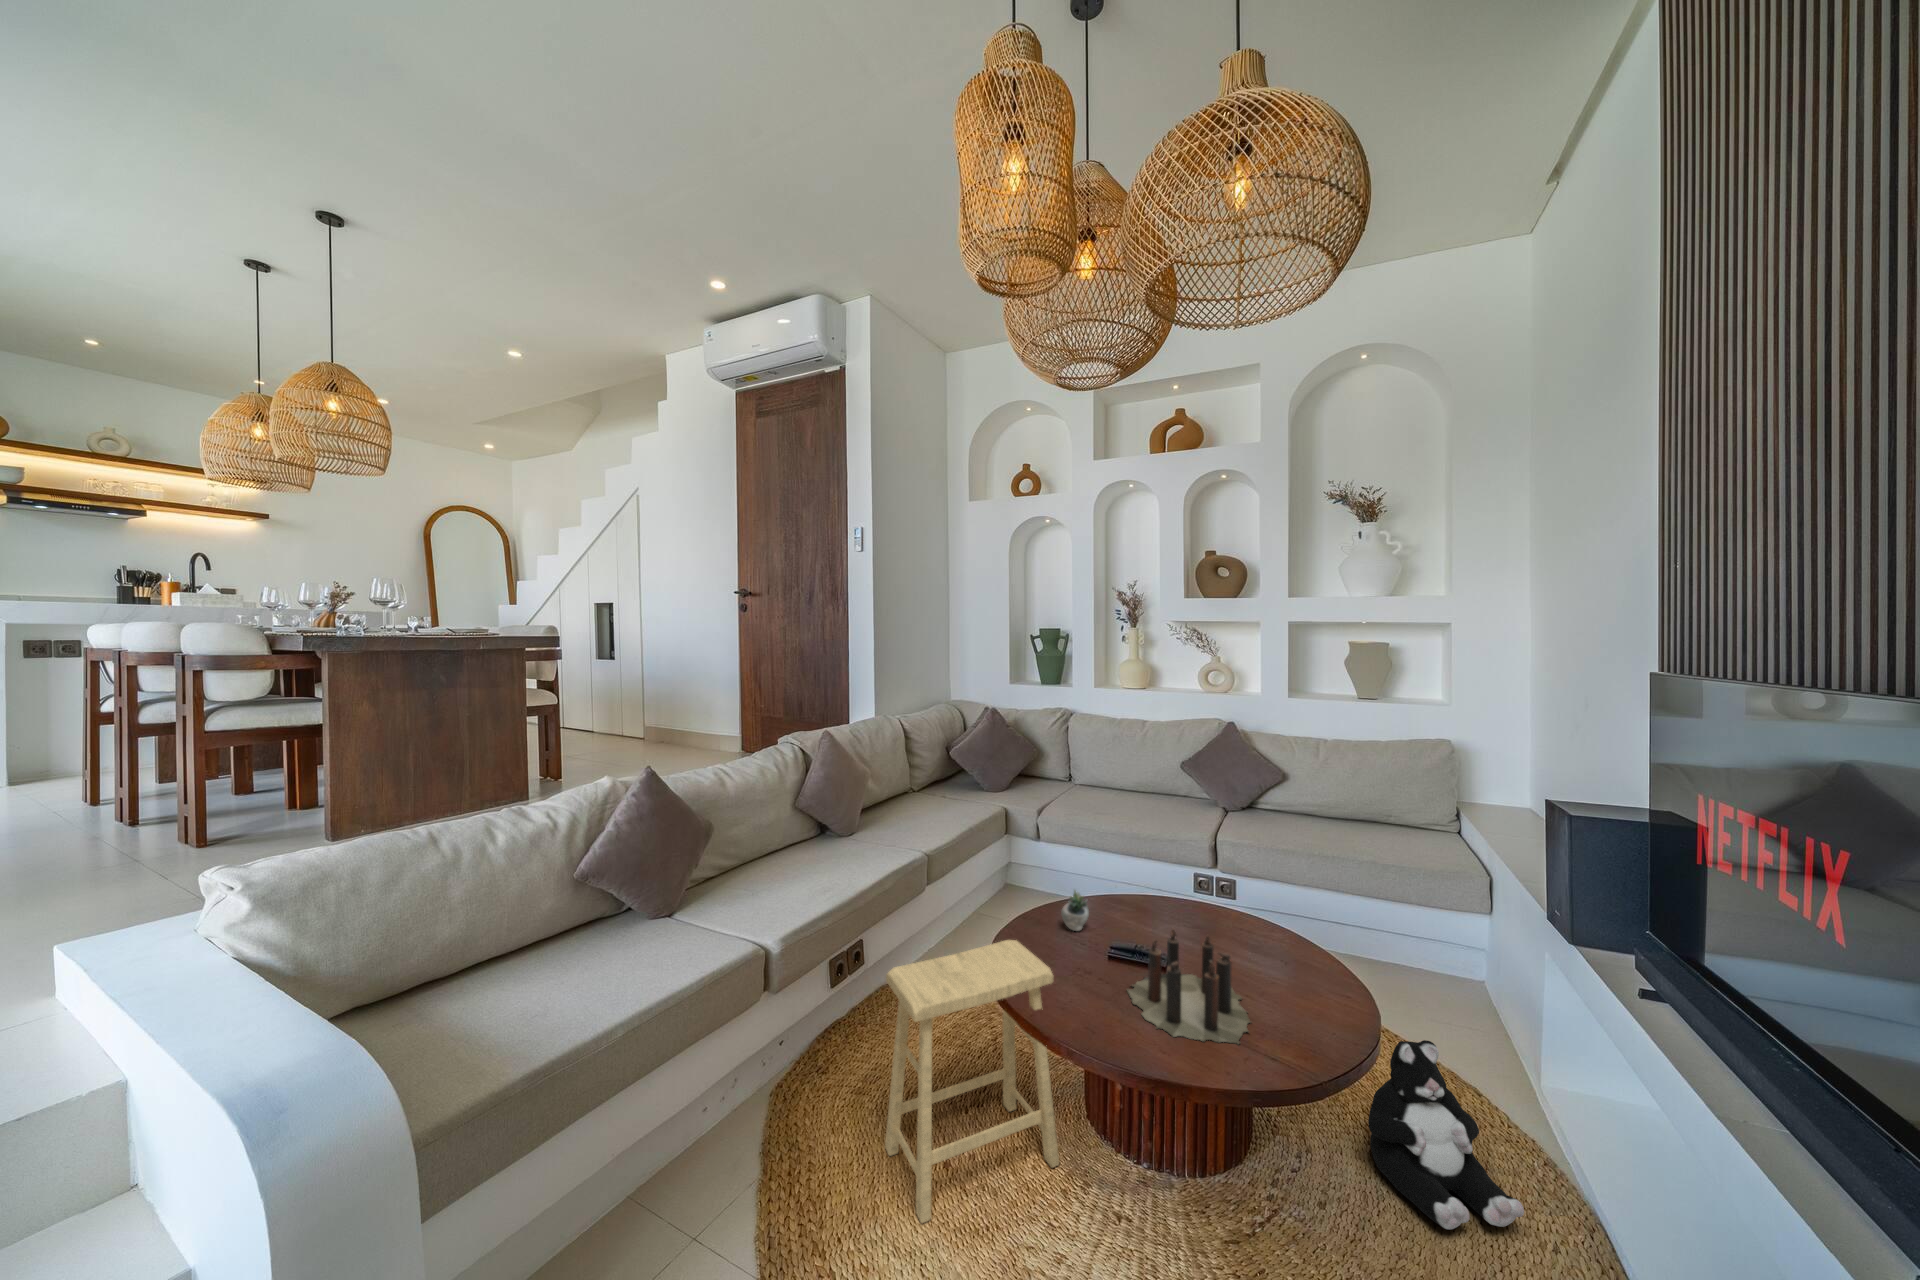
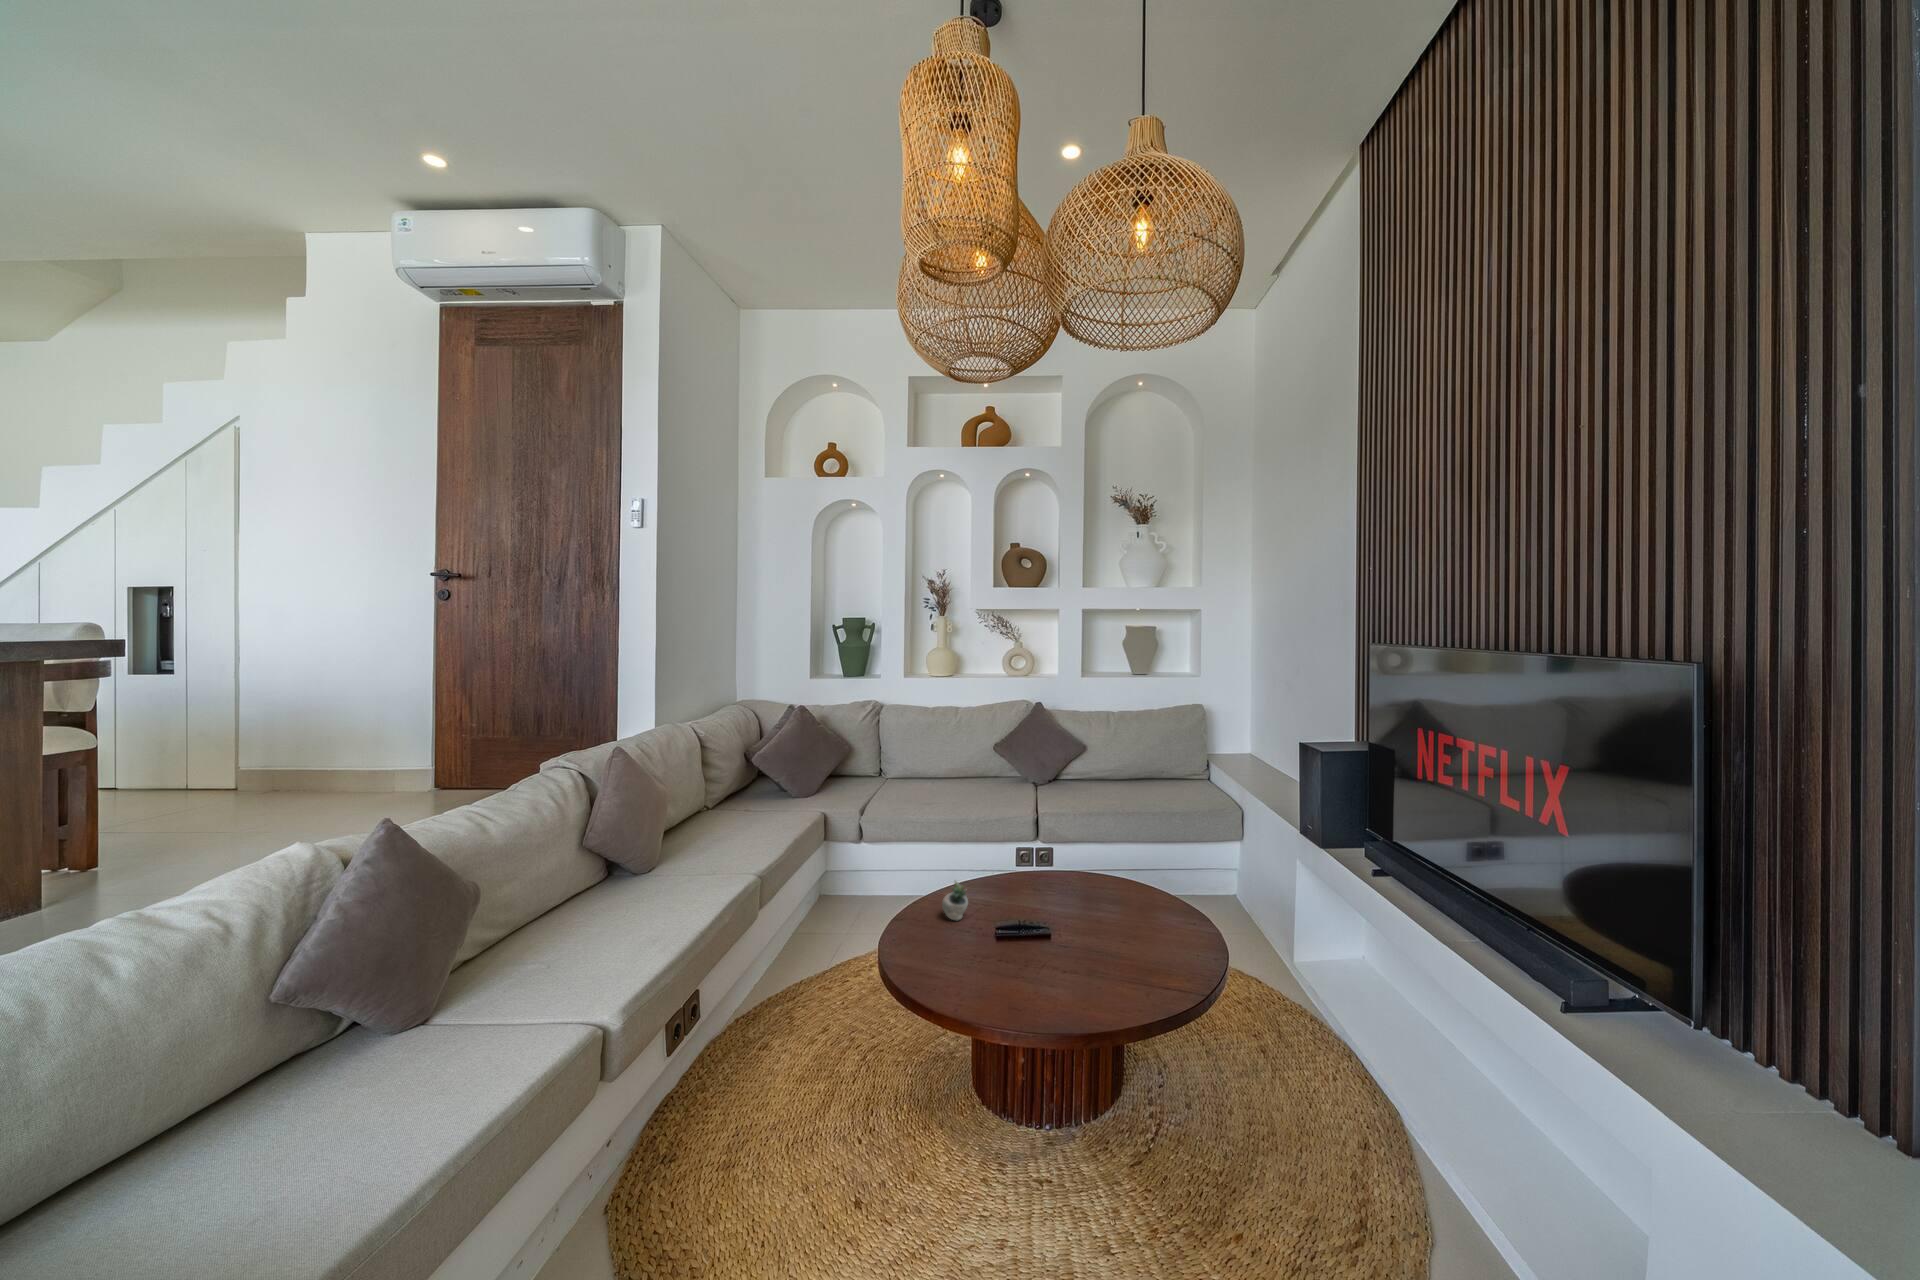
candle: present [1127,928,1250,1044] -> none [1026,903,1168,1002]
footstool: present [885,940,1059,1223] -> none [799,939,975,1242]
plush toy: present [1368,1040,1524,1230] -> none [1208,965,1321,1109]

